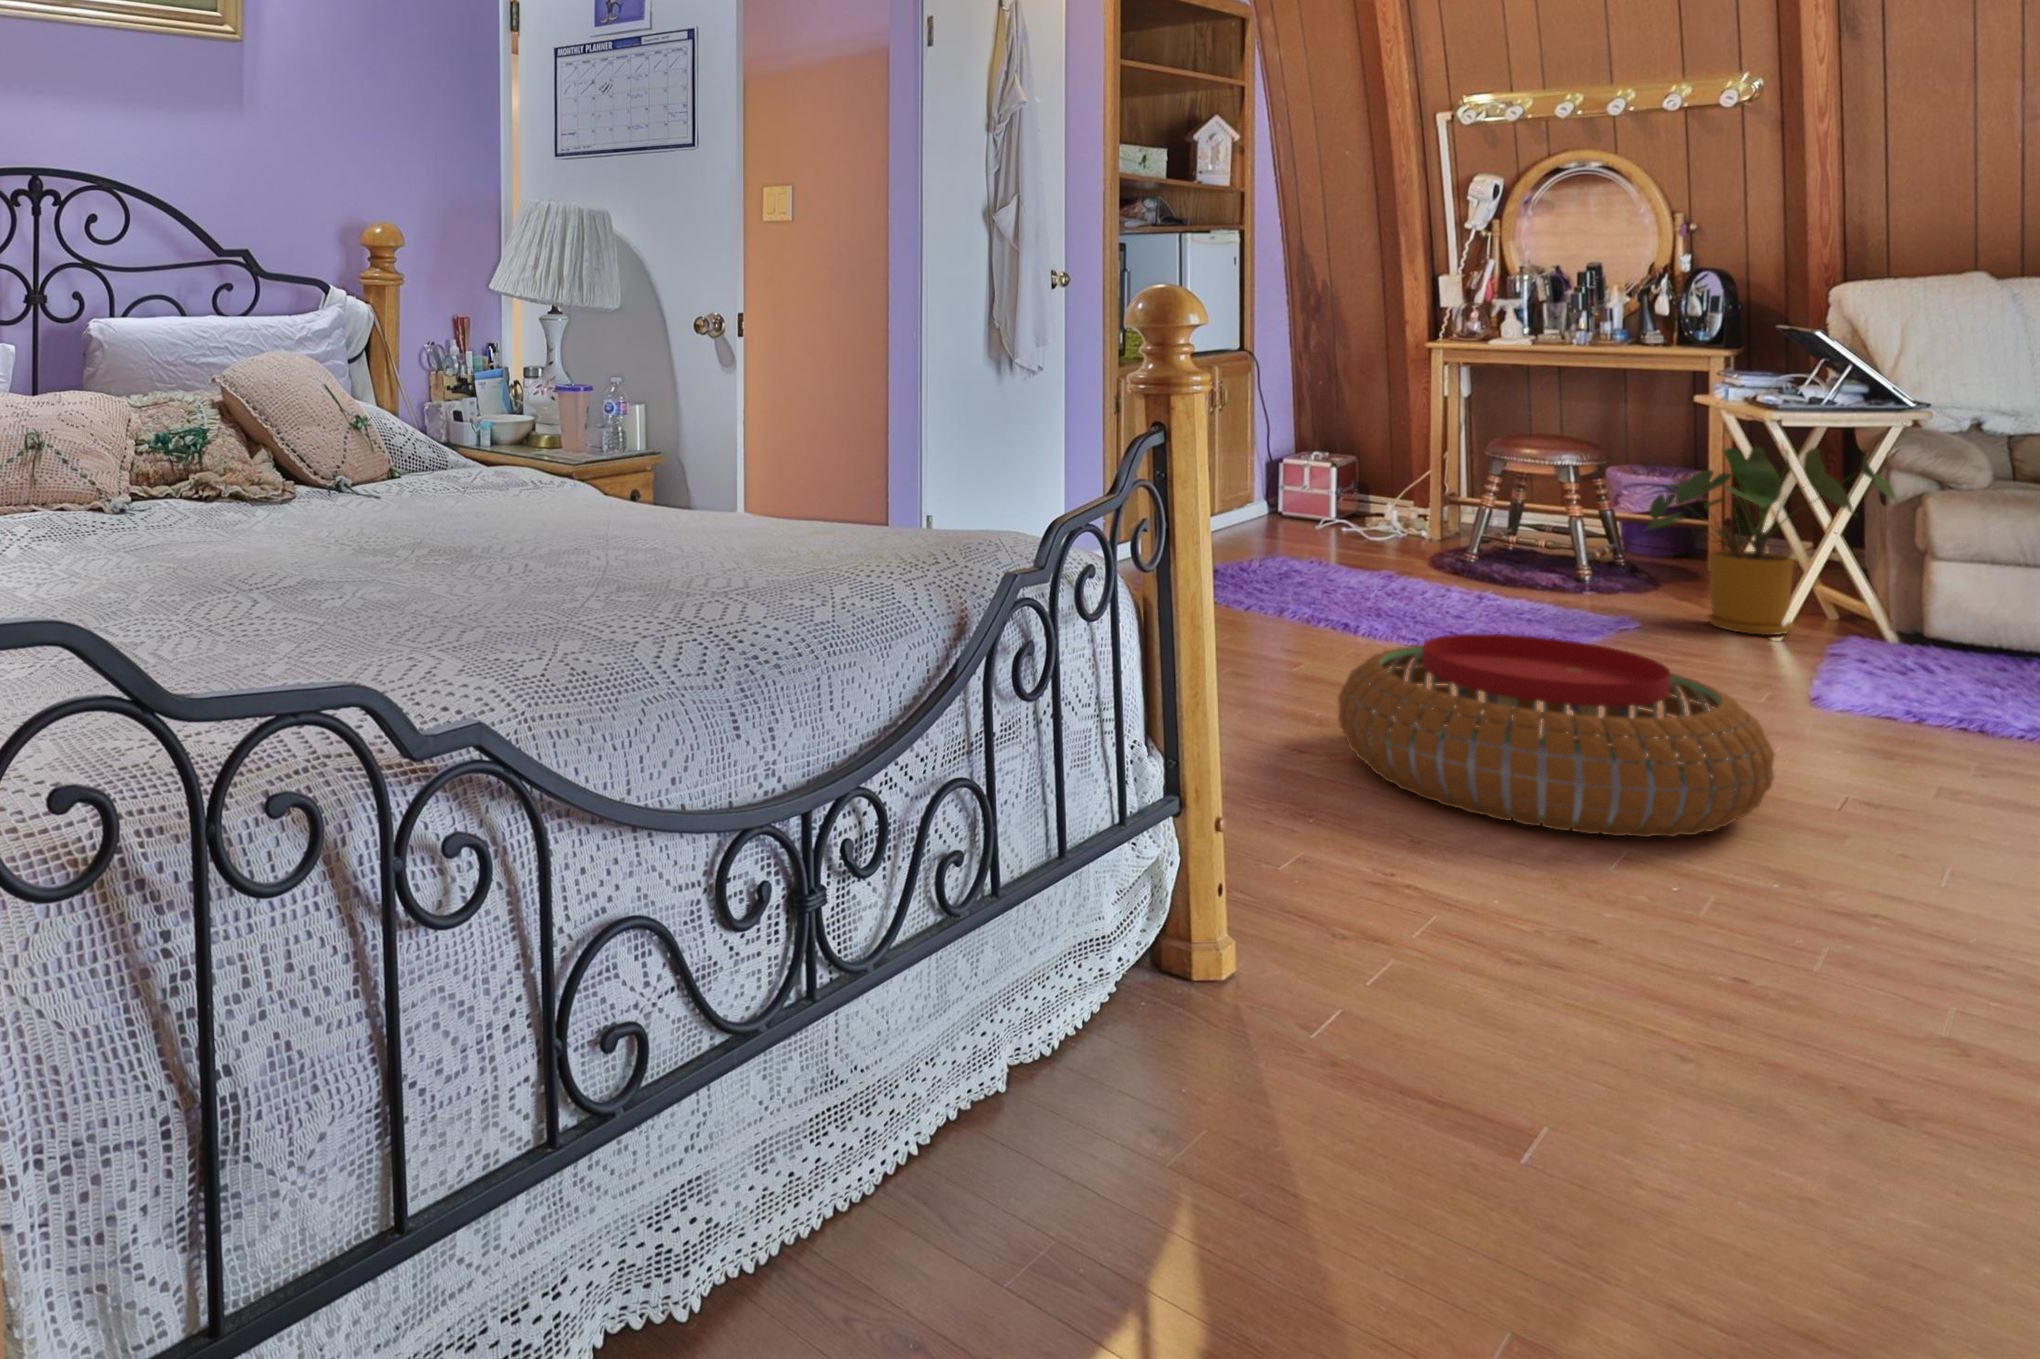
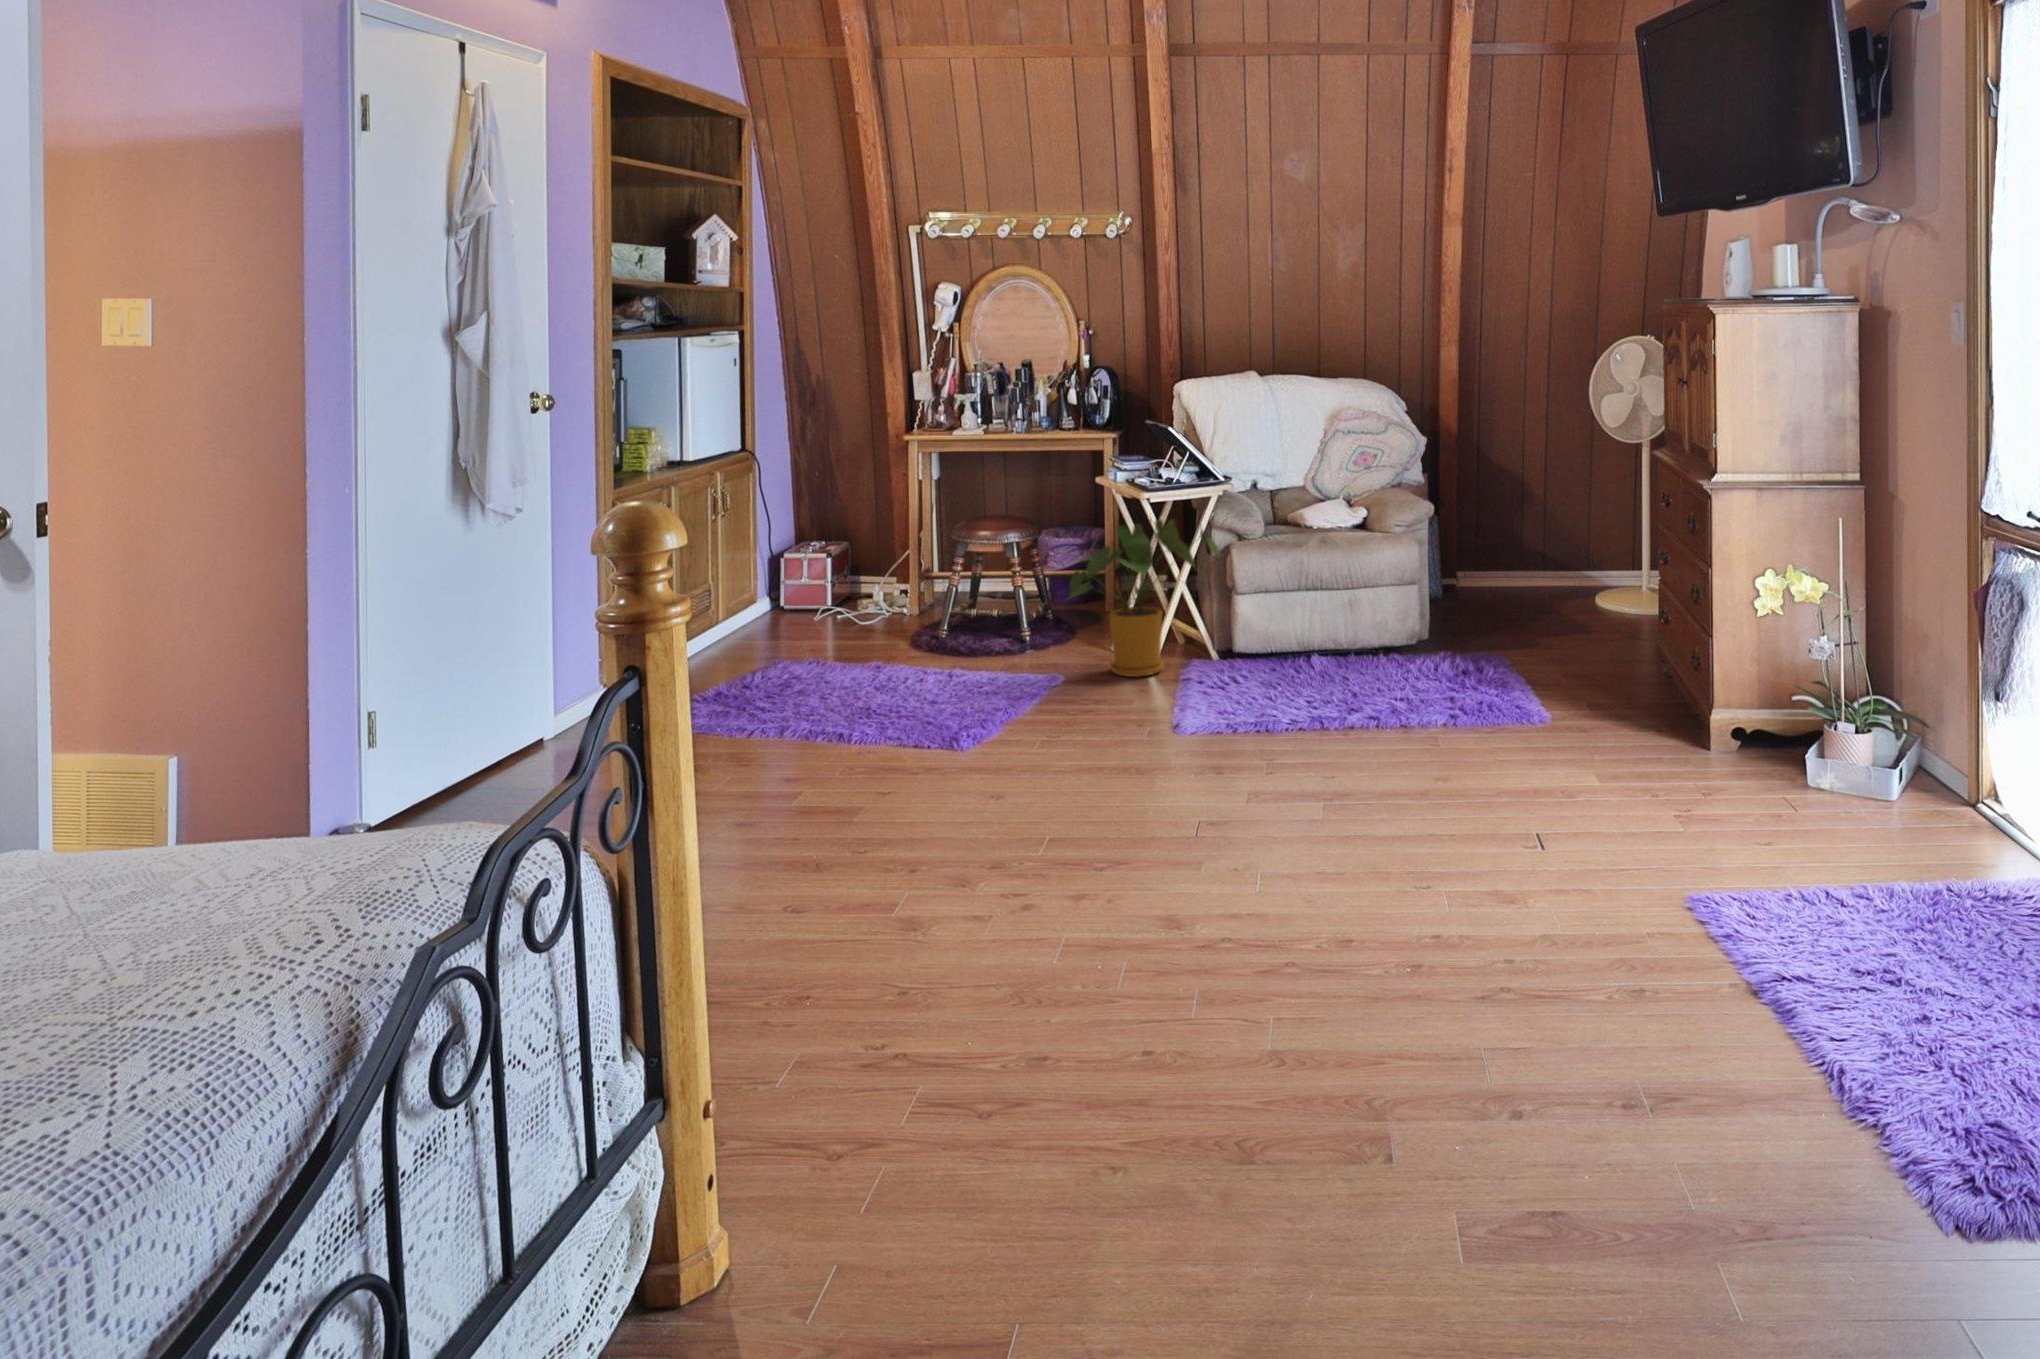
pouf: present [1338,634,1775,837] -> none [830,748,1160,948]

